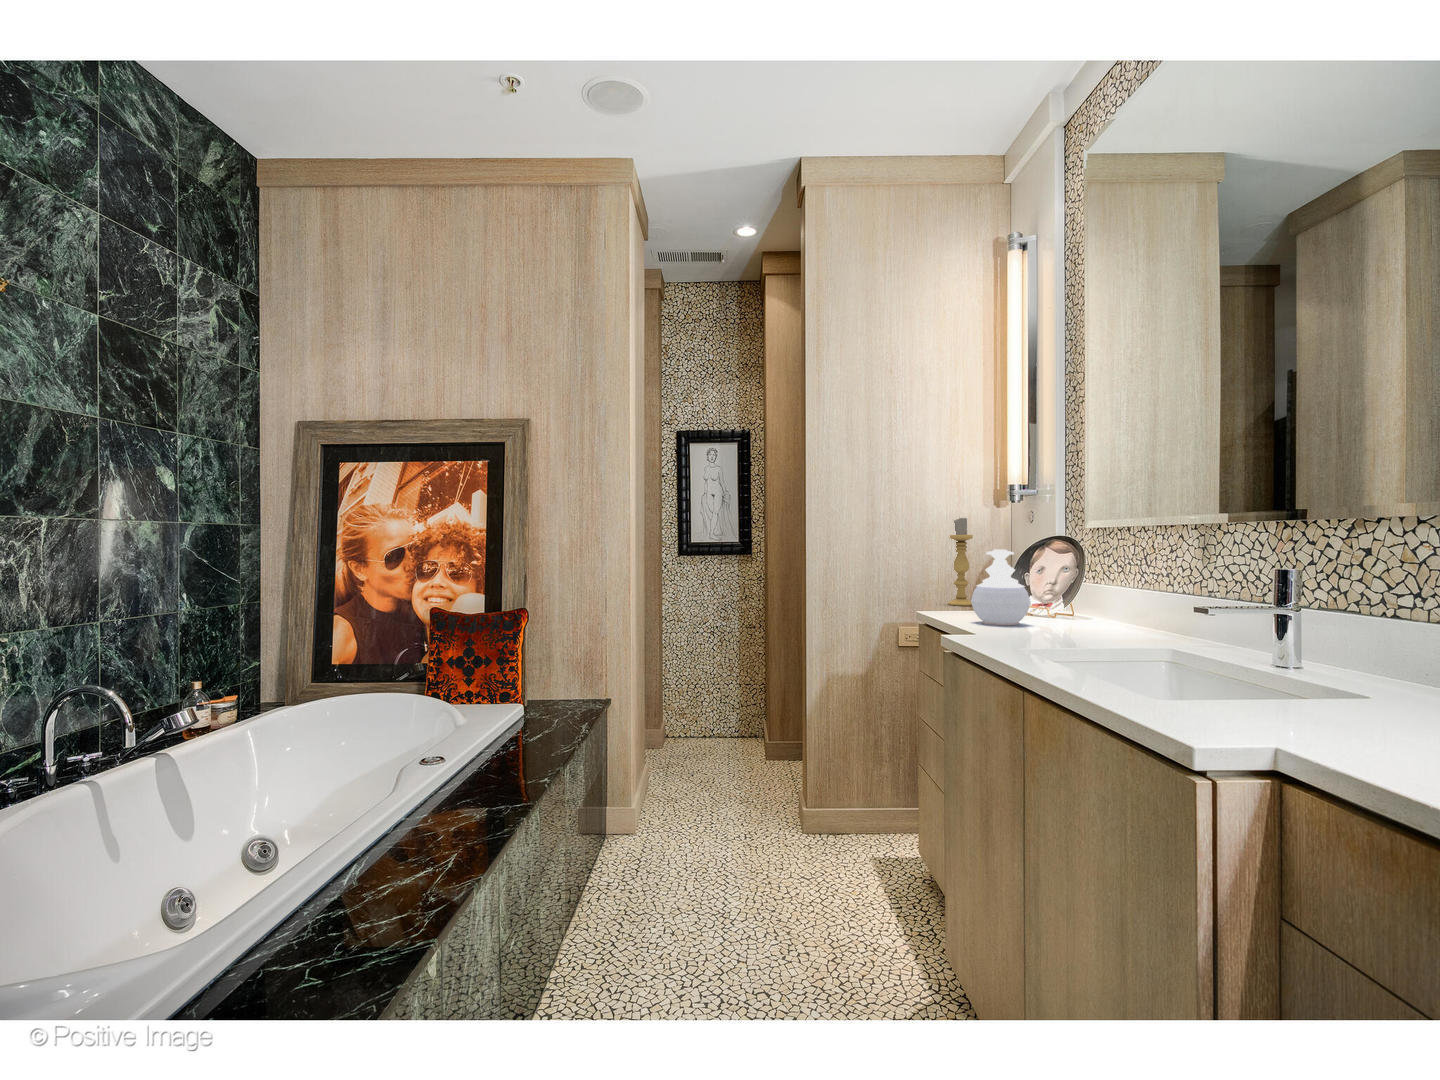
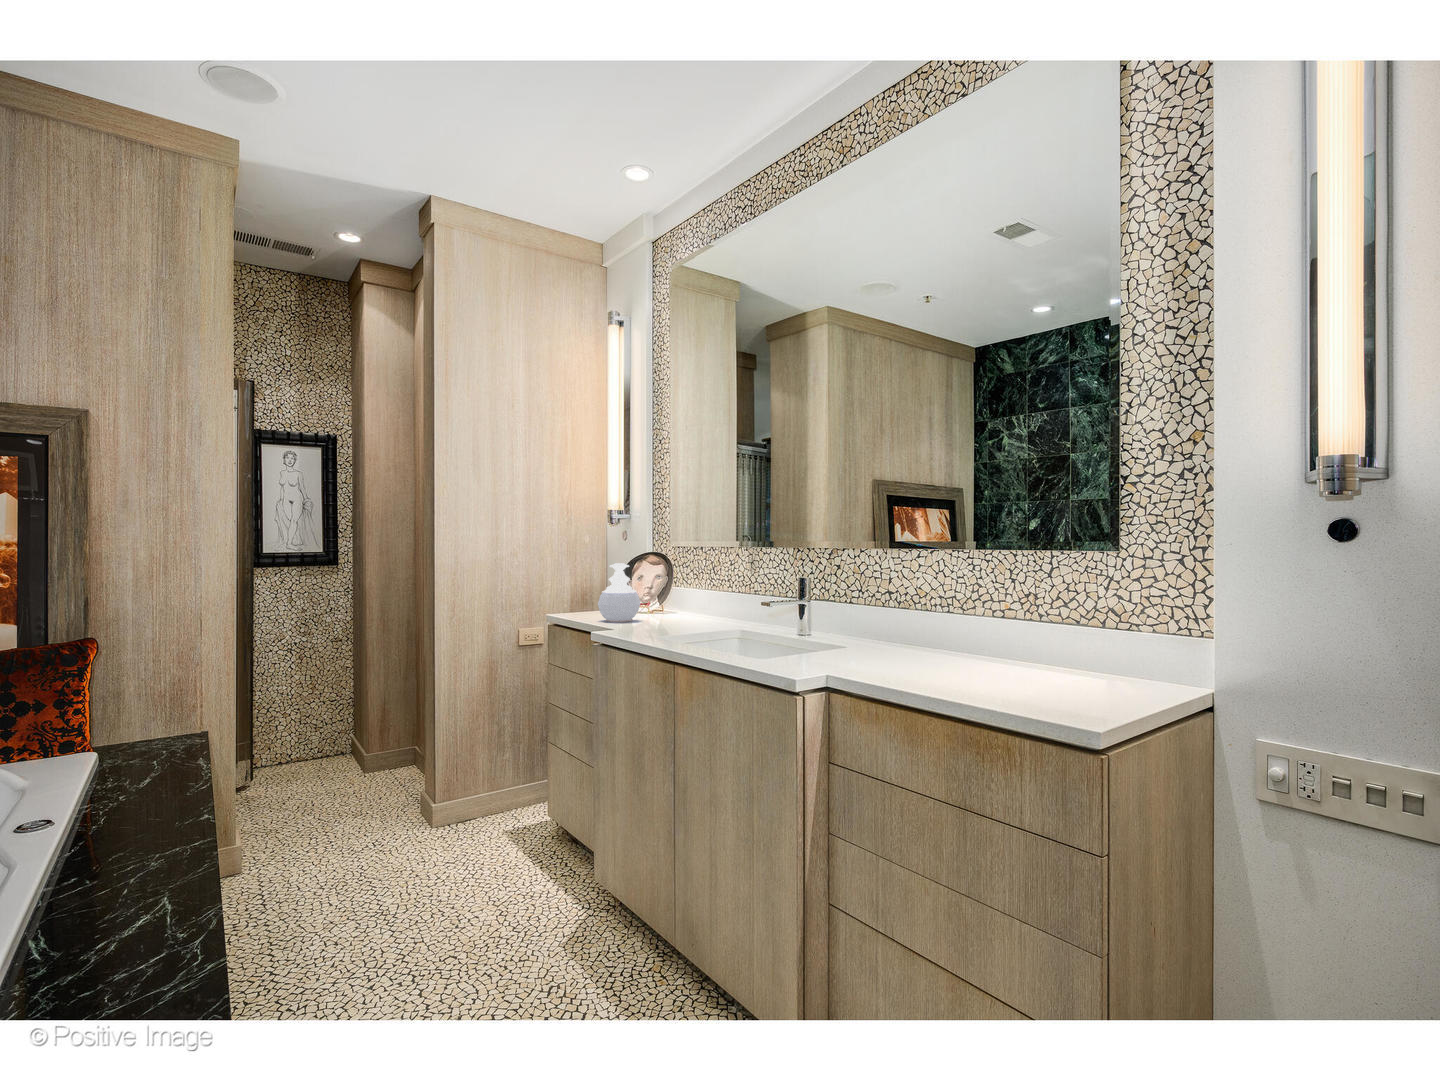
candle holder: present [948,518,973,606] -> none [561,533,581,608]

